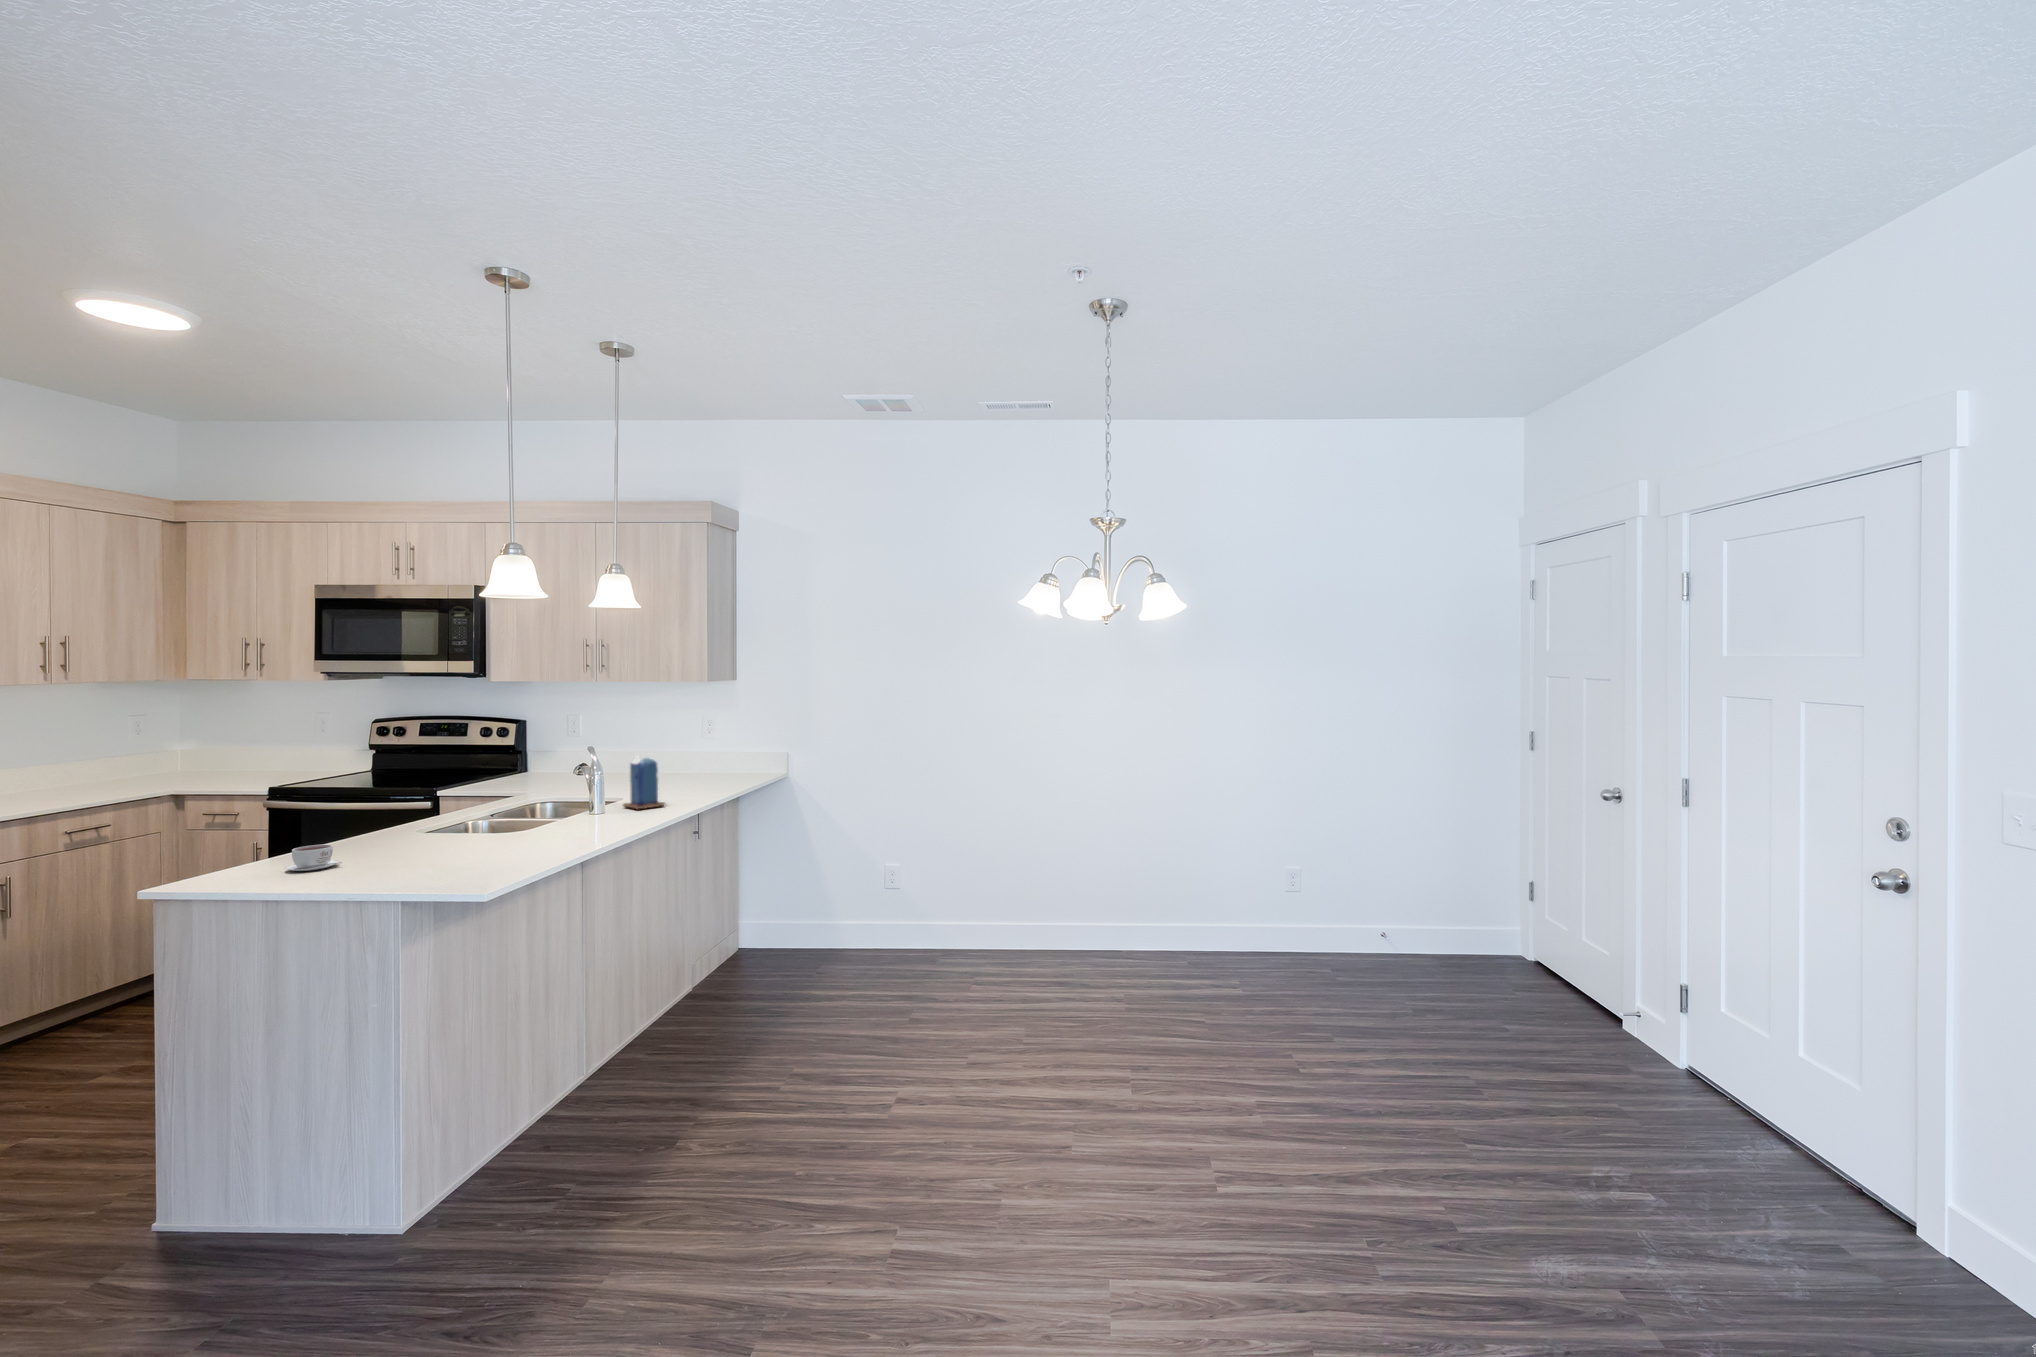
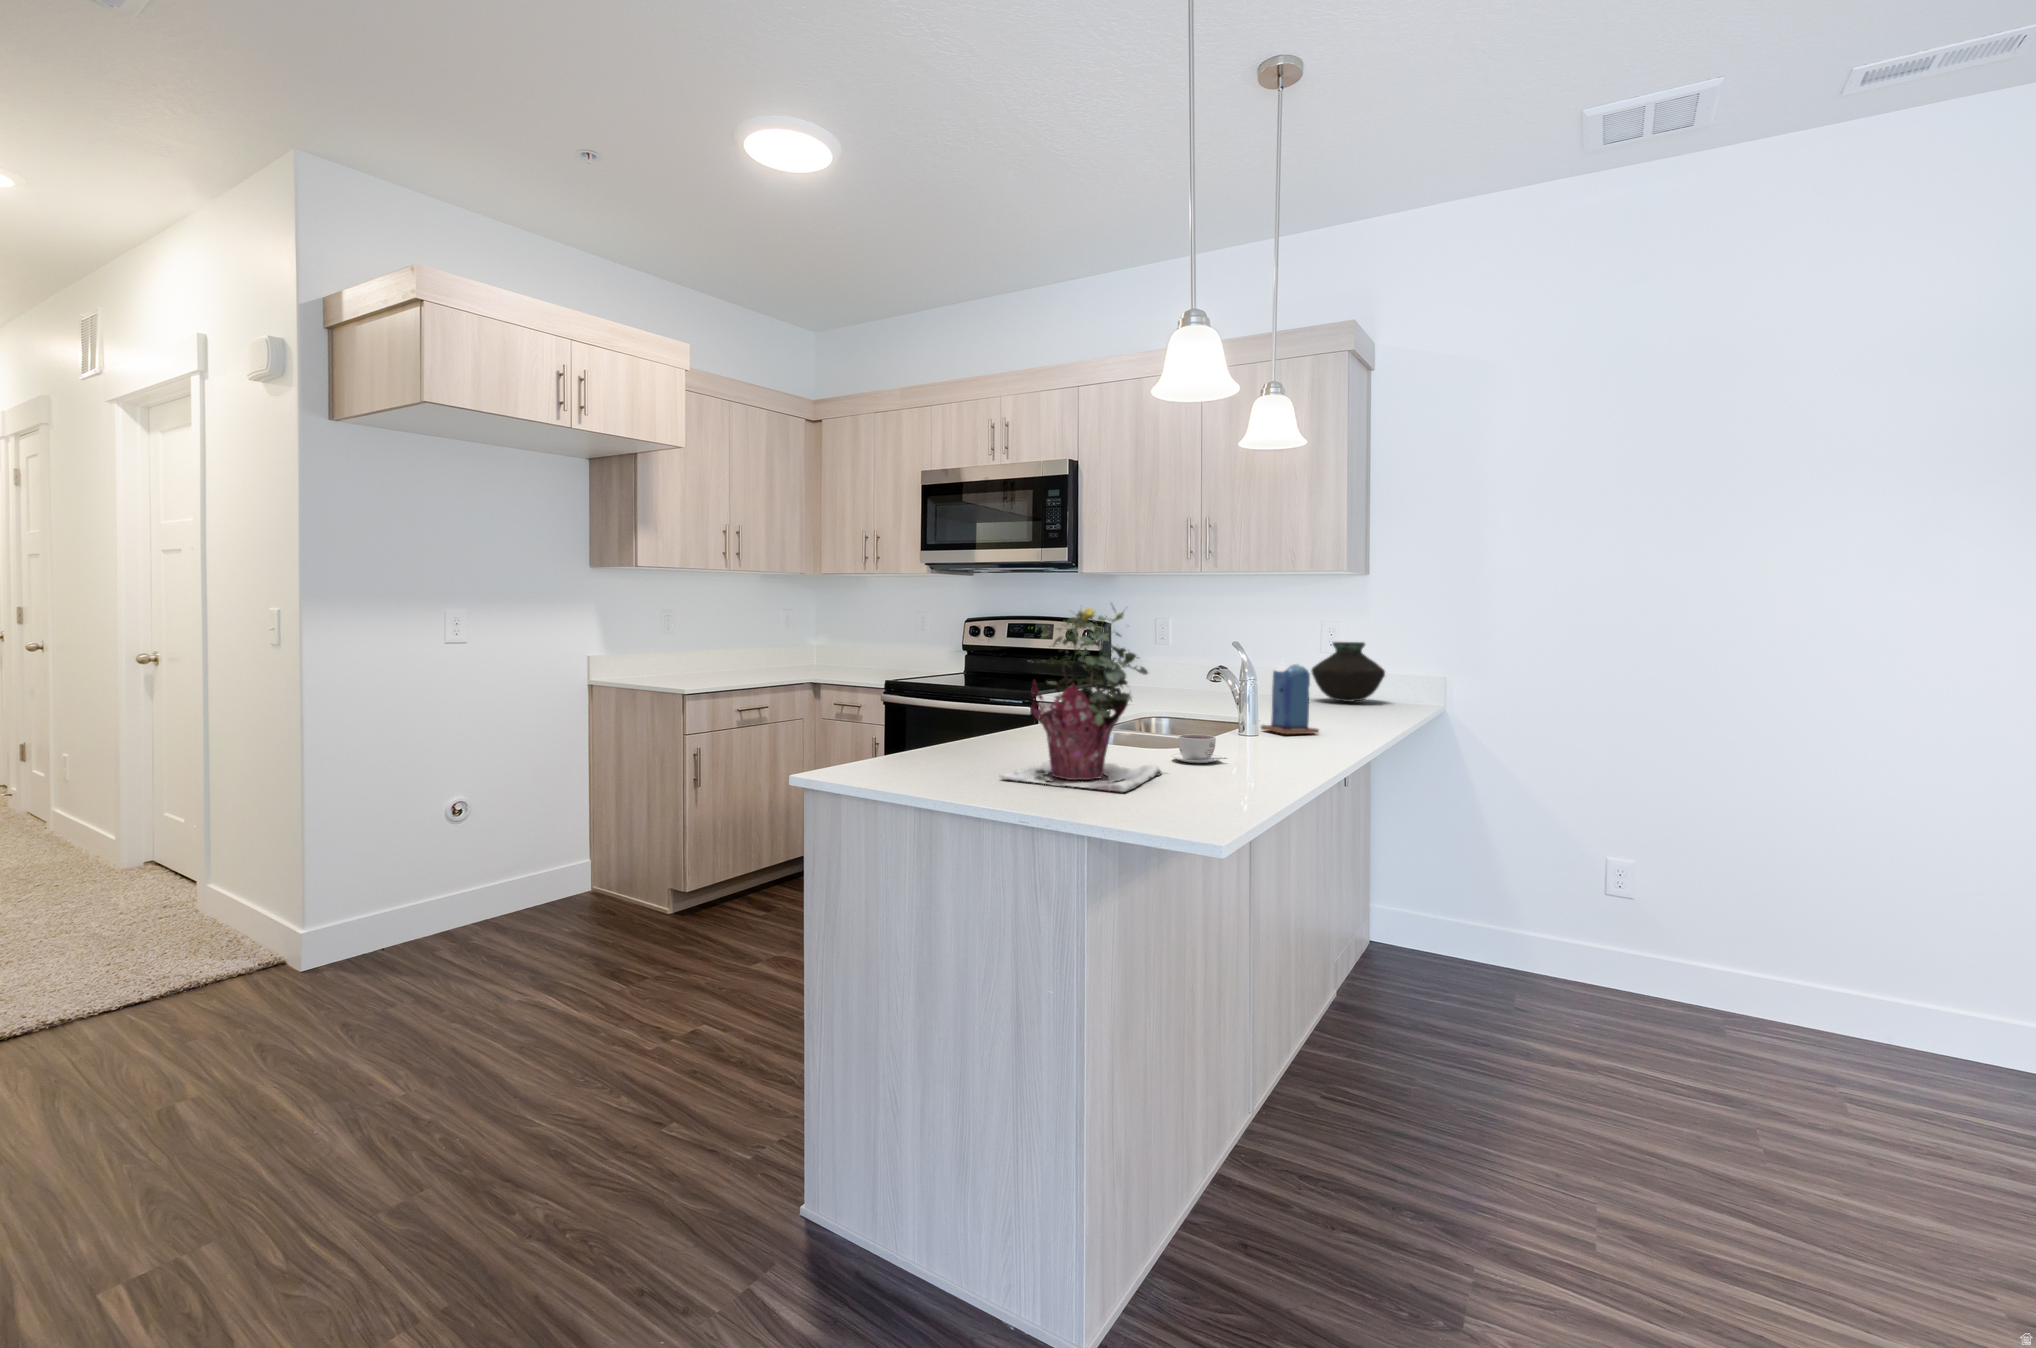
vase: none [687,730,741,773] -> present [1311,642,1385,702]
potted plant: none [350,734,515,880] -> present [999,606,1161,792]
coffee cup: present [285,845,339,871] -> present [1172,734,1227,763]

